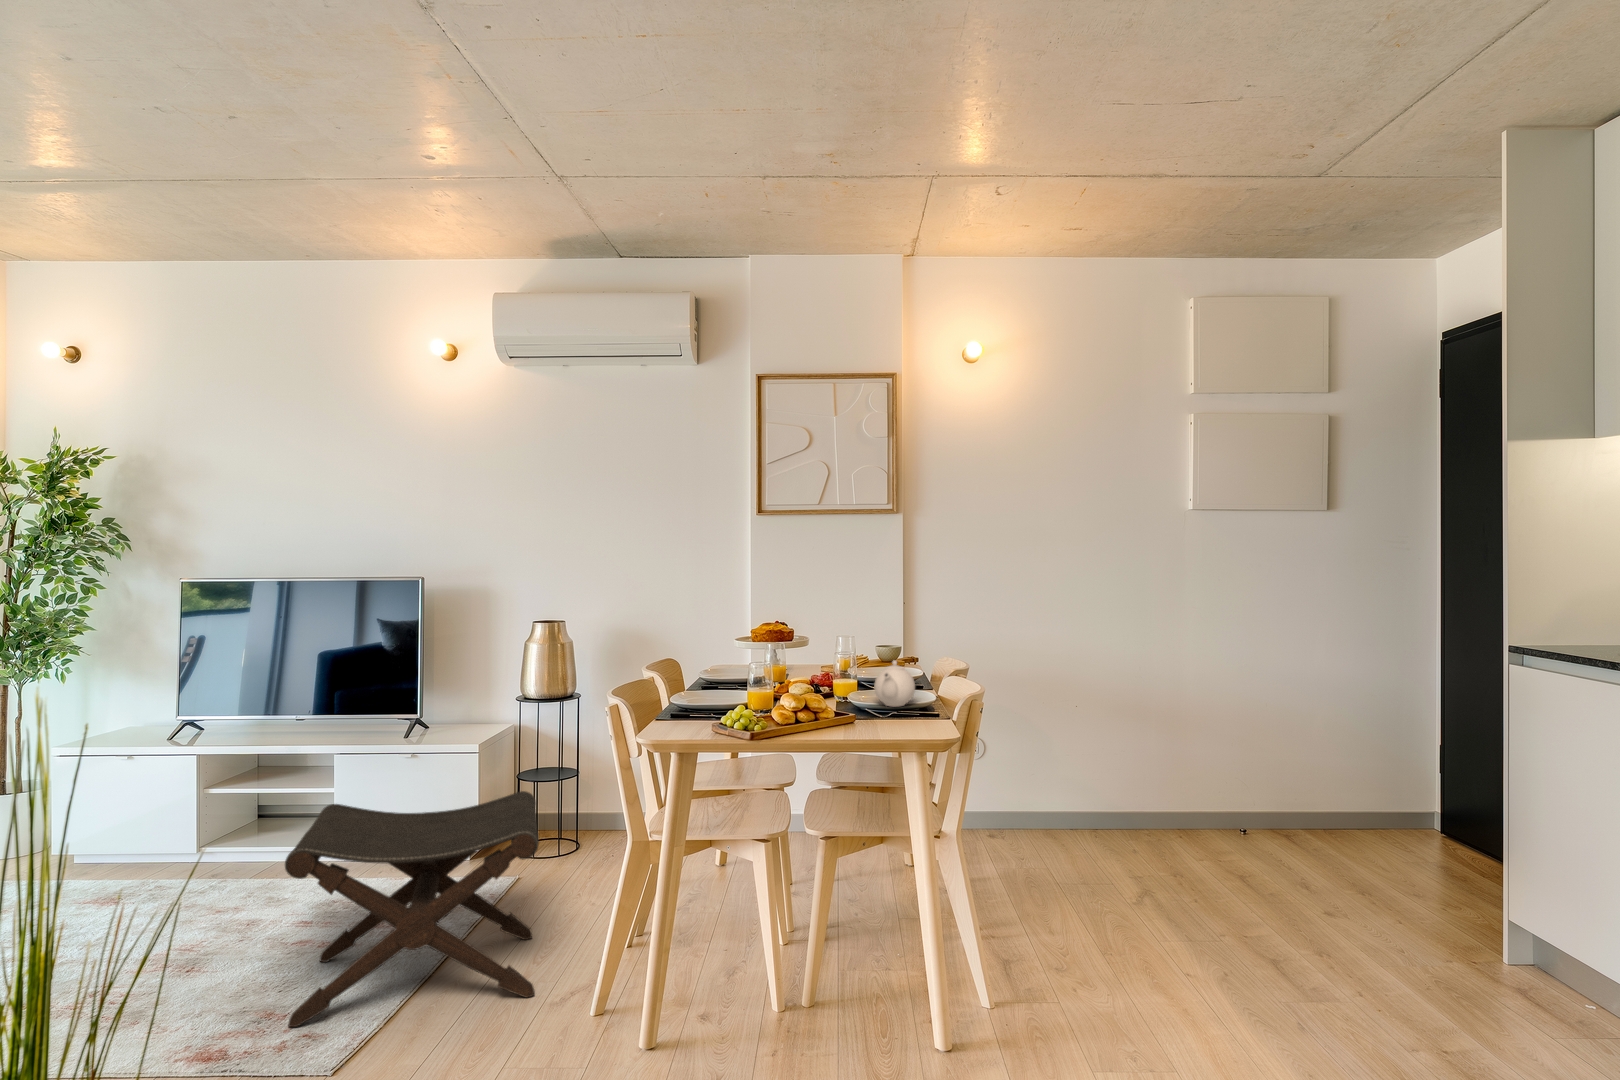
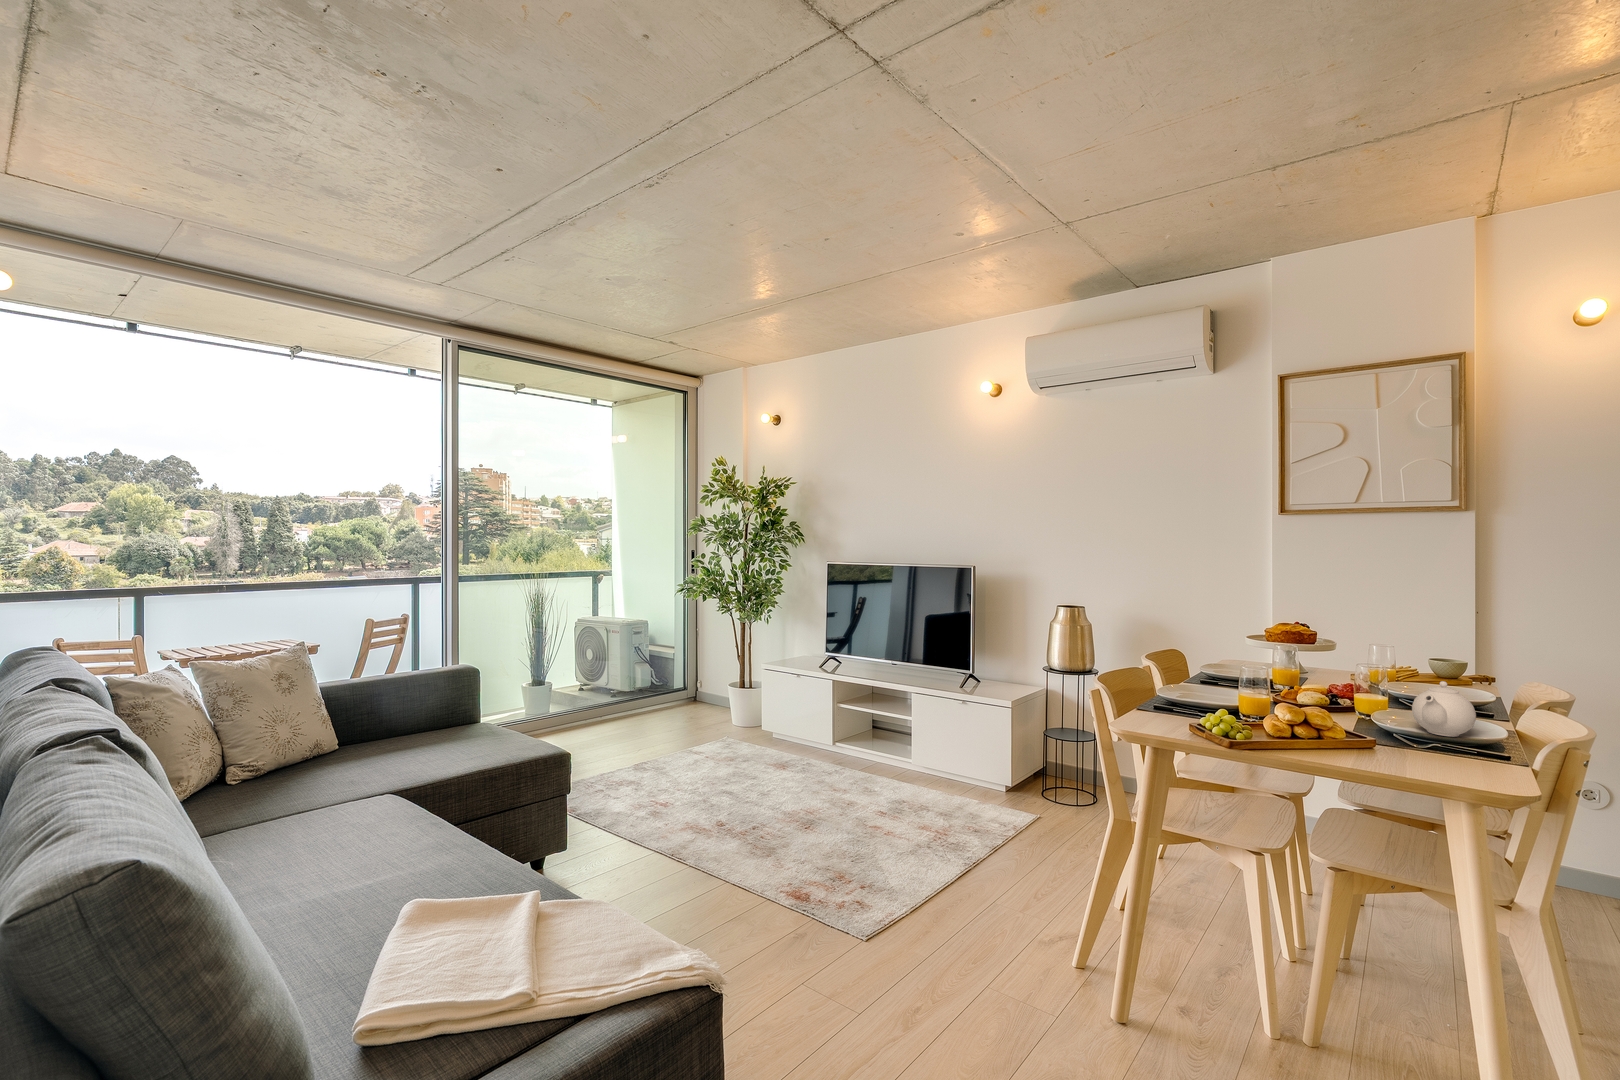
footstool: present [285,791,539,1027] -> none [846,732,1041,928]

